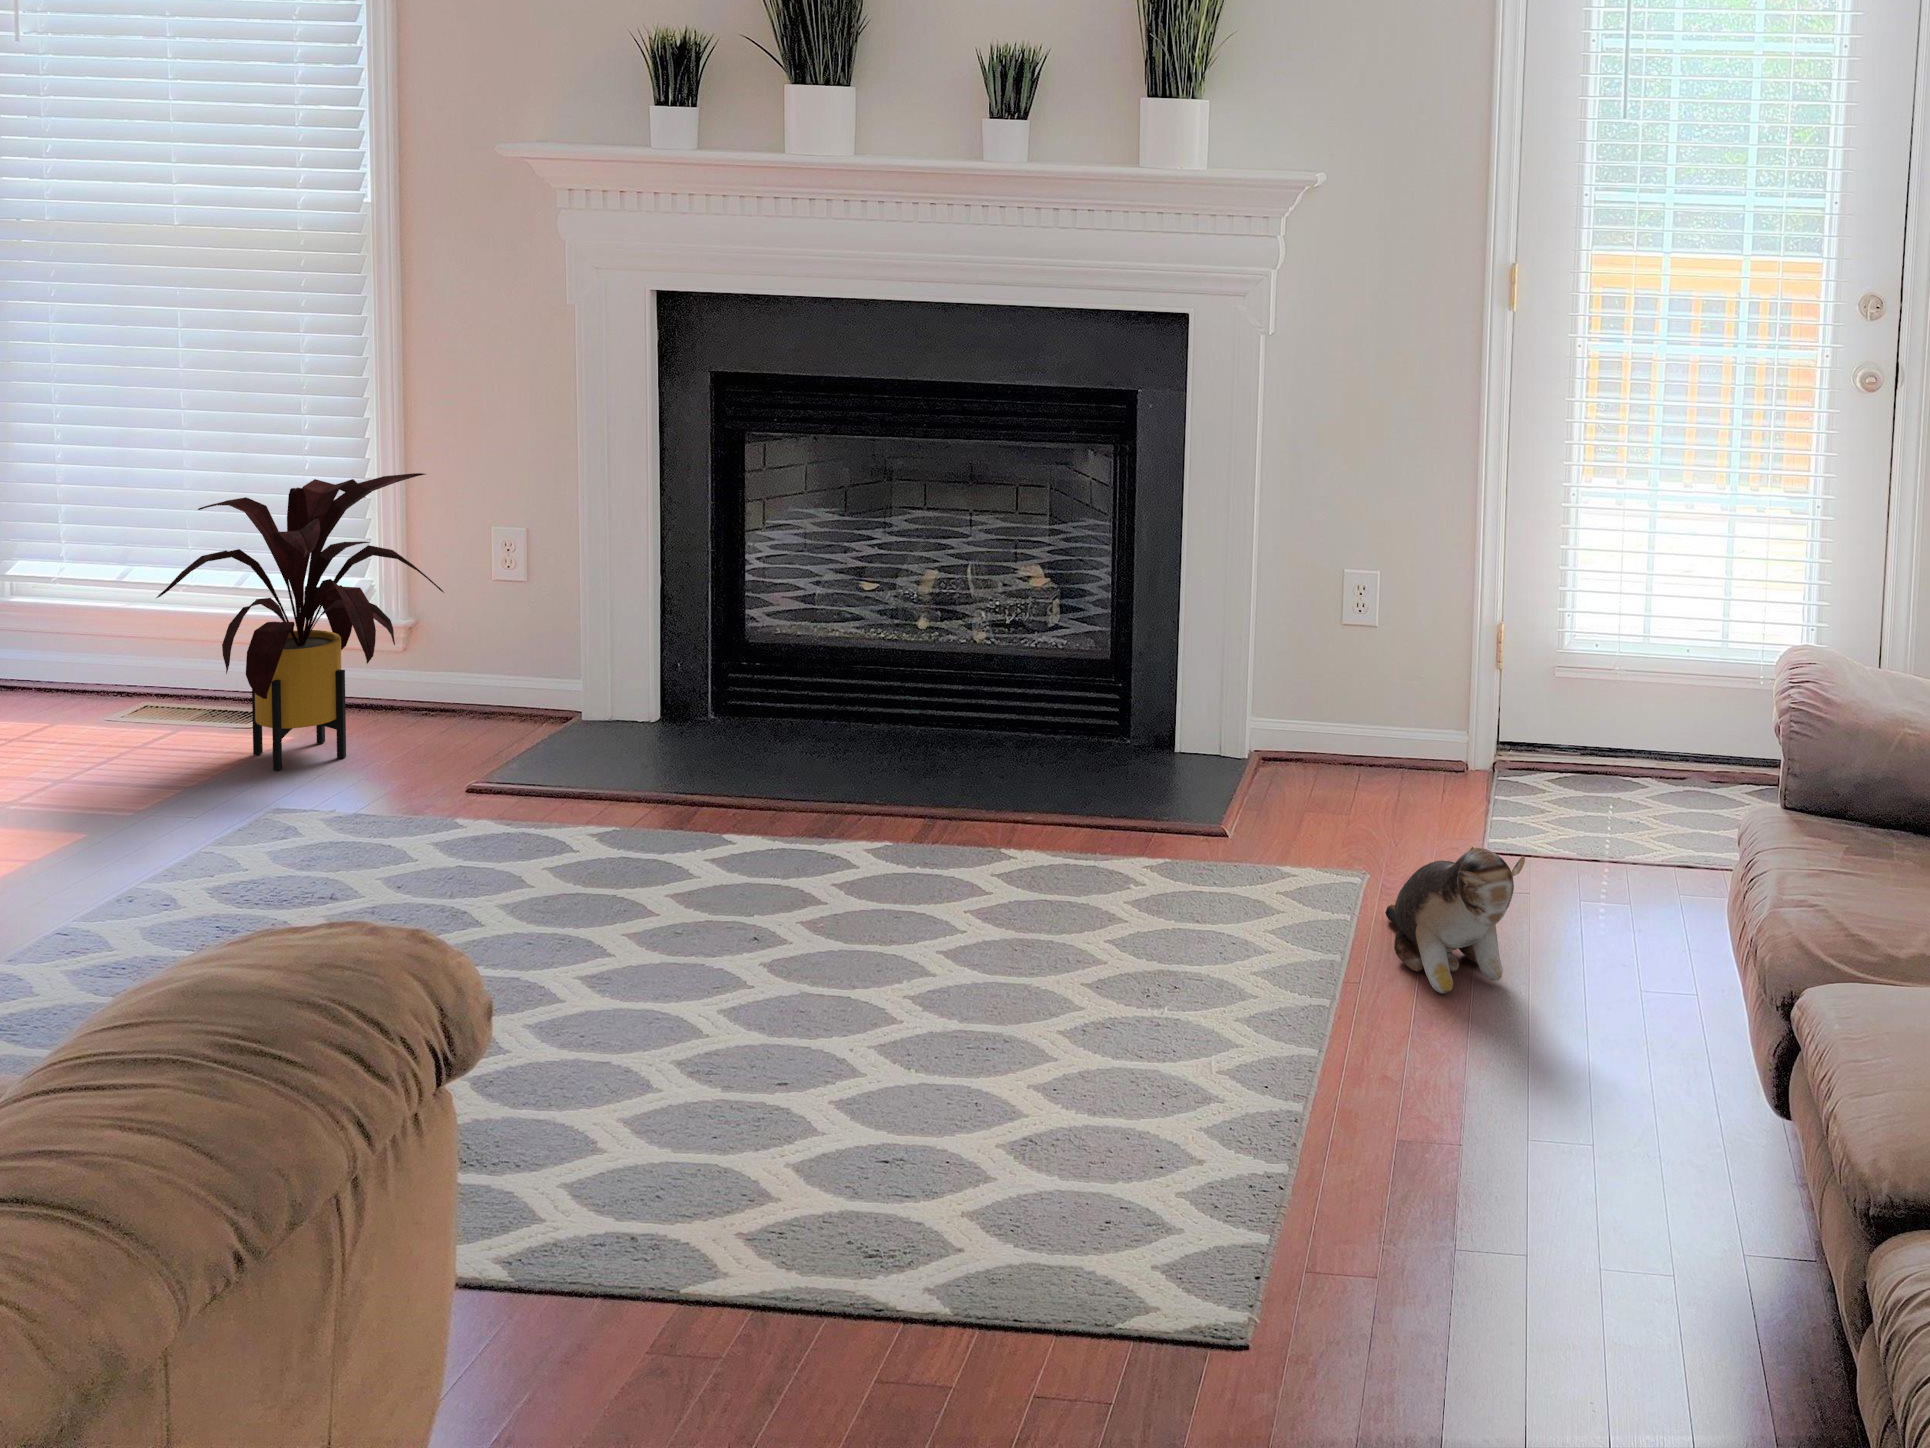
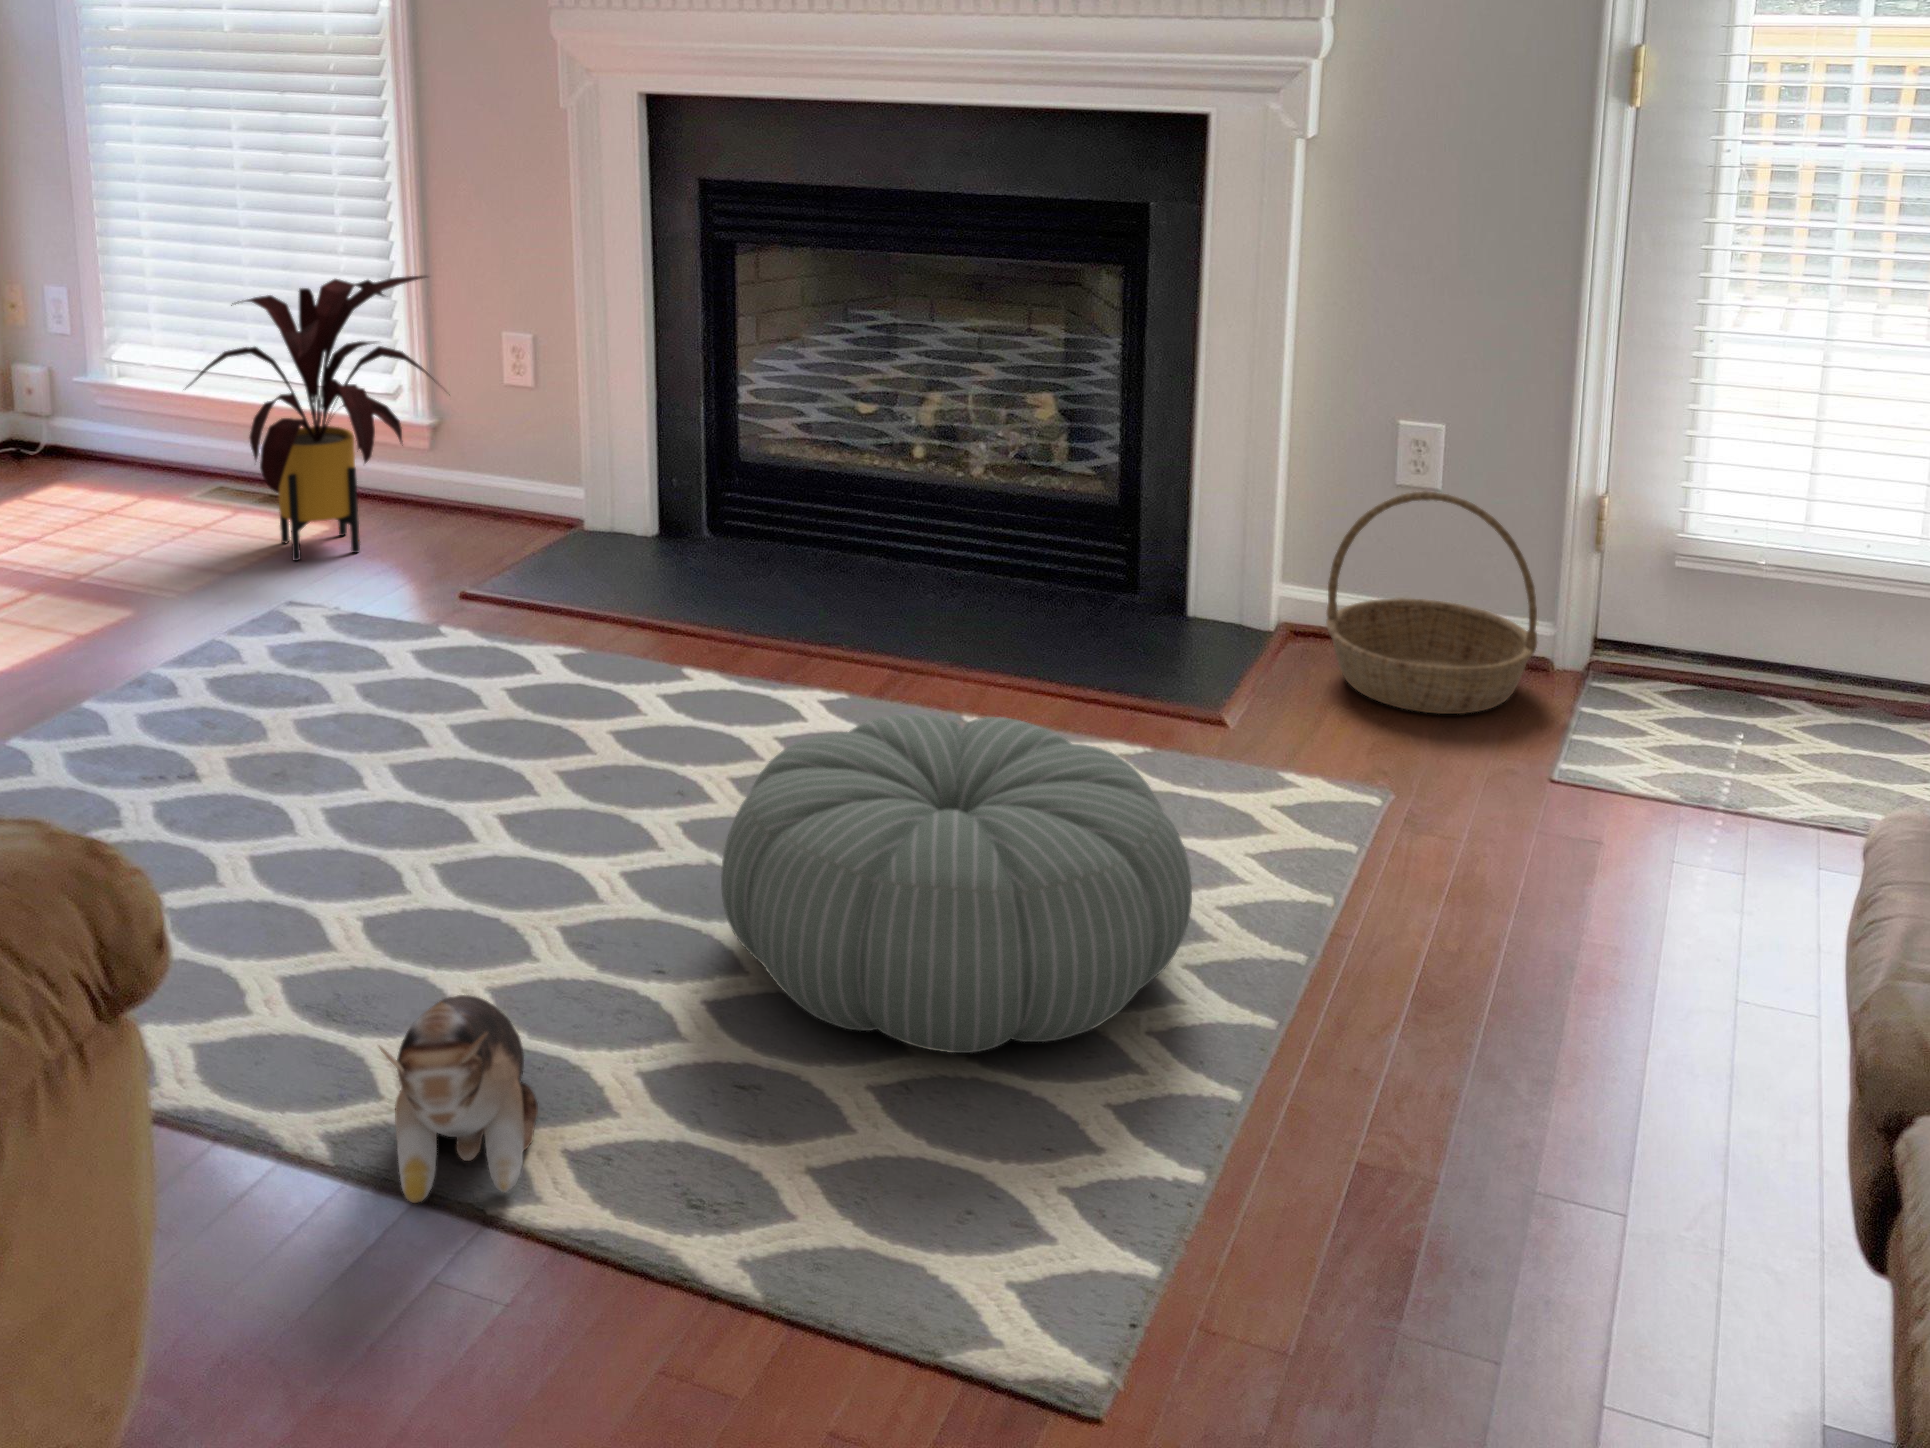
basket: none [1293,626,1461,812] -> present [1326,491,1537,714]
pouf: none [841,829,1244,1107] -> present [721,714,1192,1053]
plush toy: present [1385,847,1525,993] -> present [379,995,538,1203]

